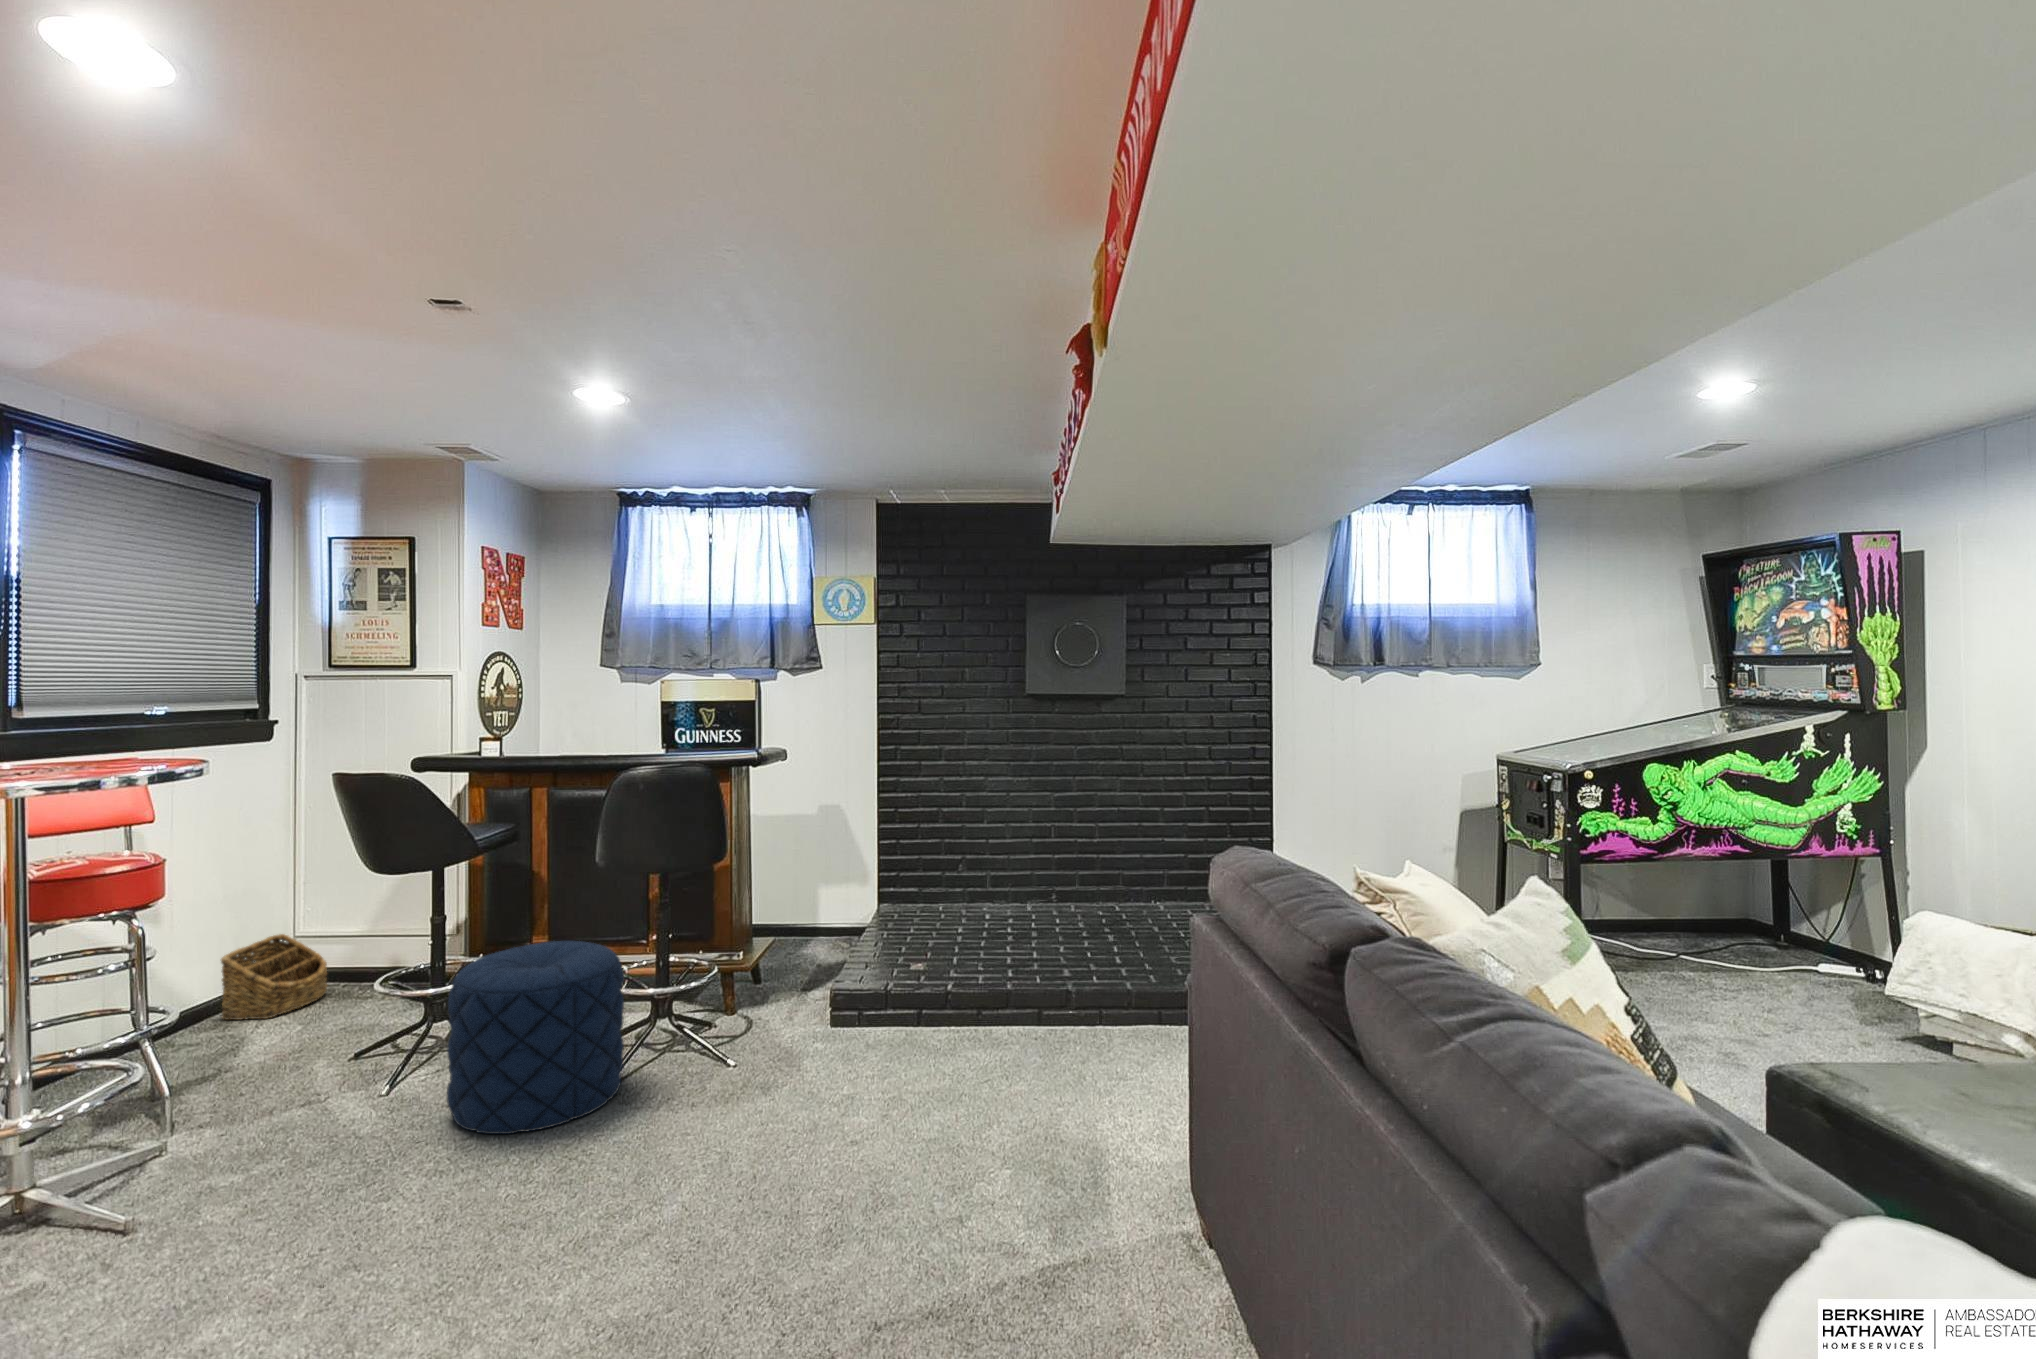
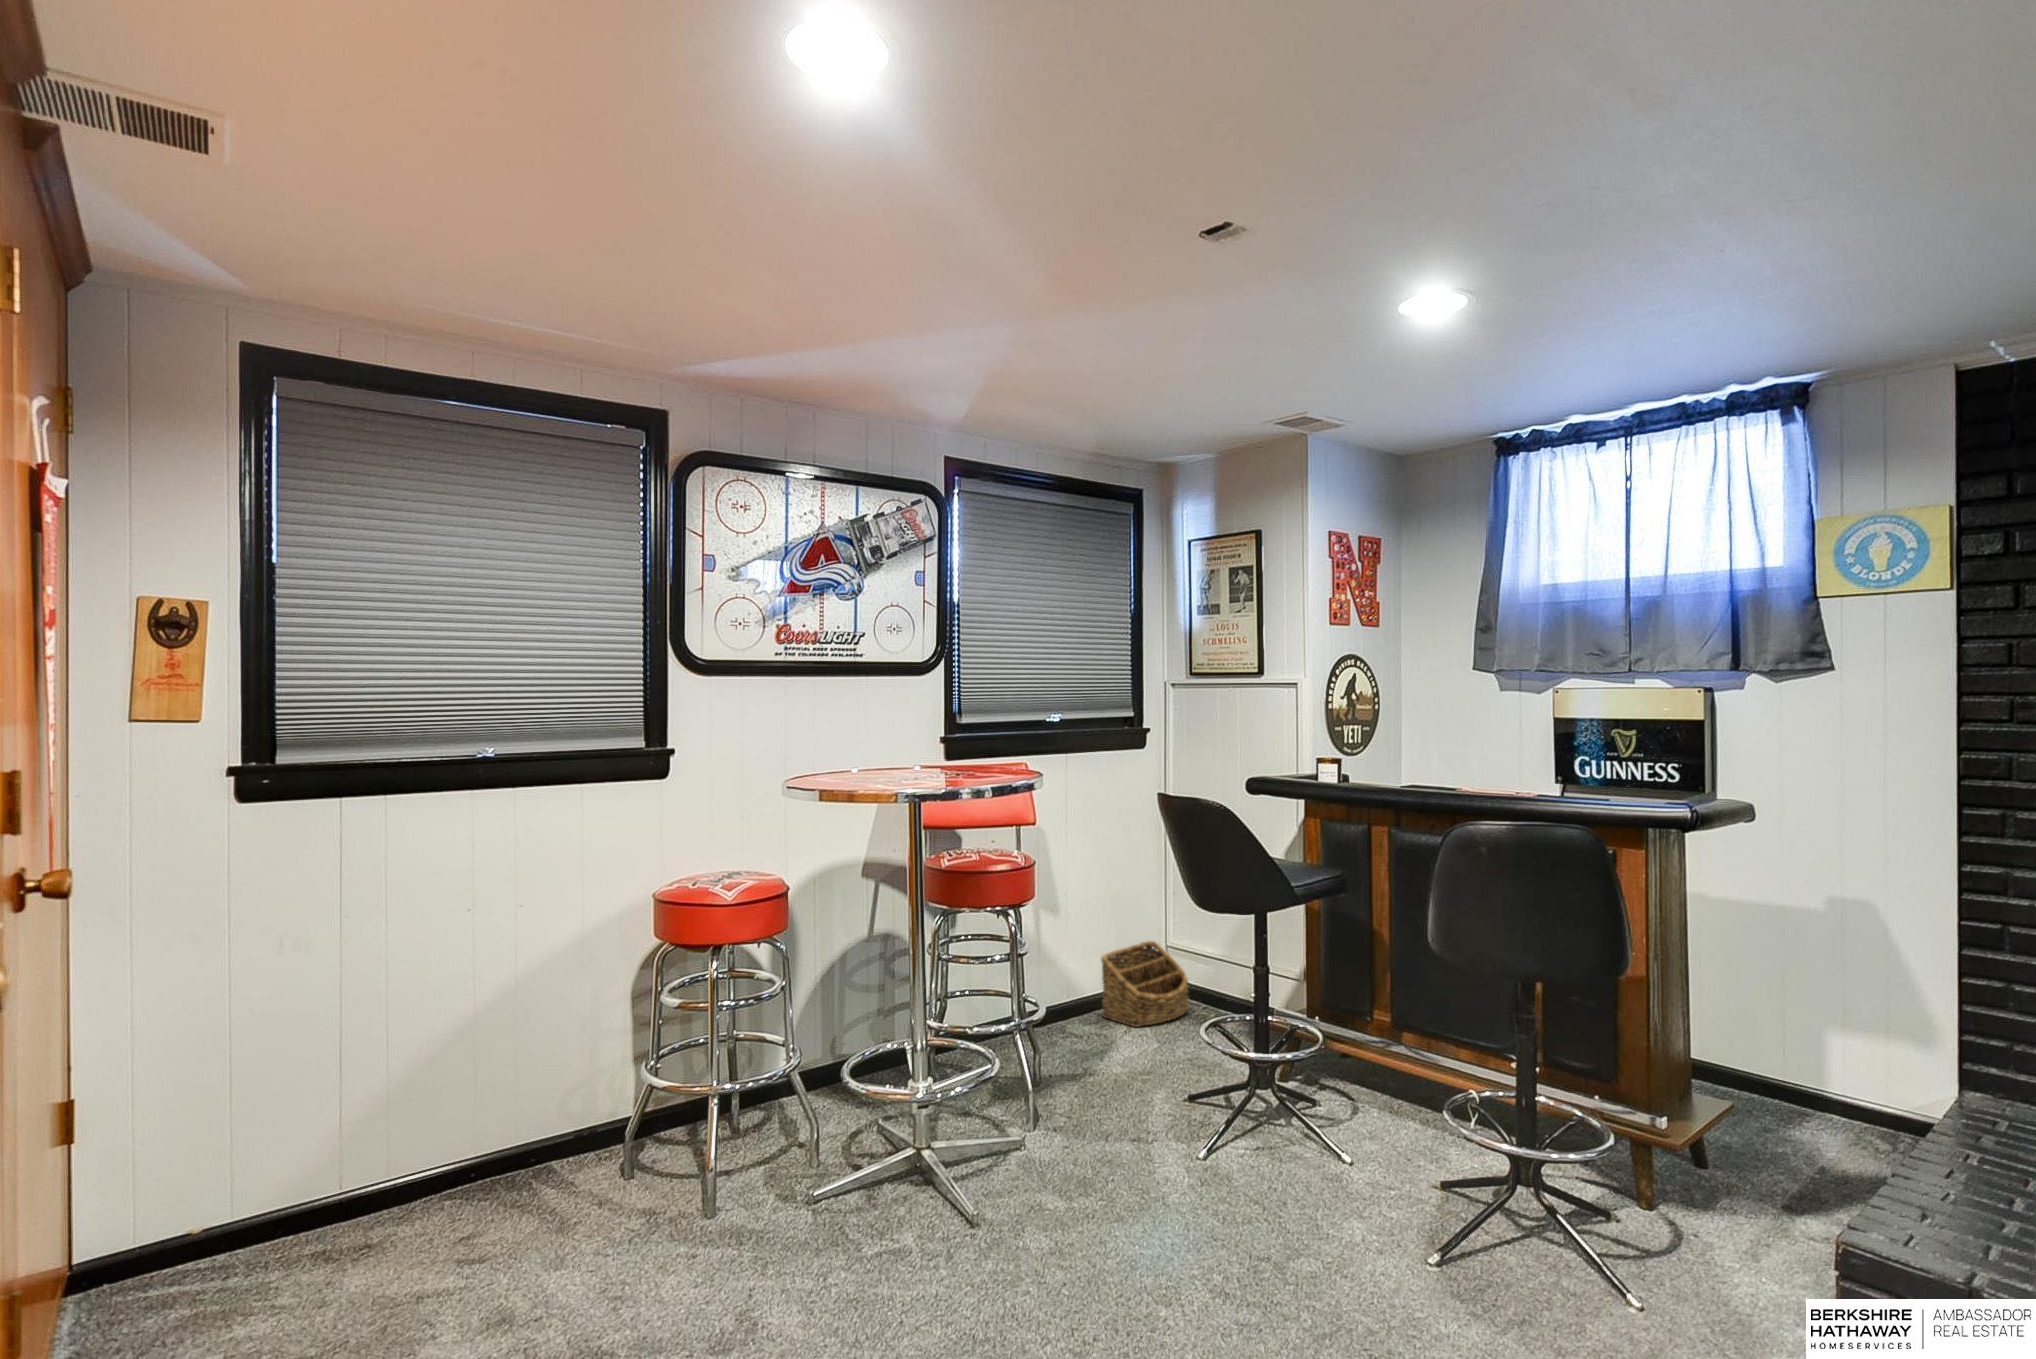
pouf: present [447,941,624,1134] -> none [1241,1036,1461,1308]

